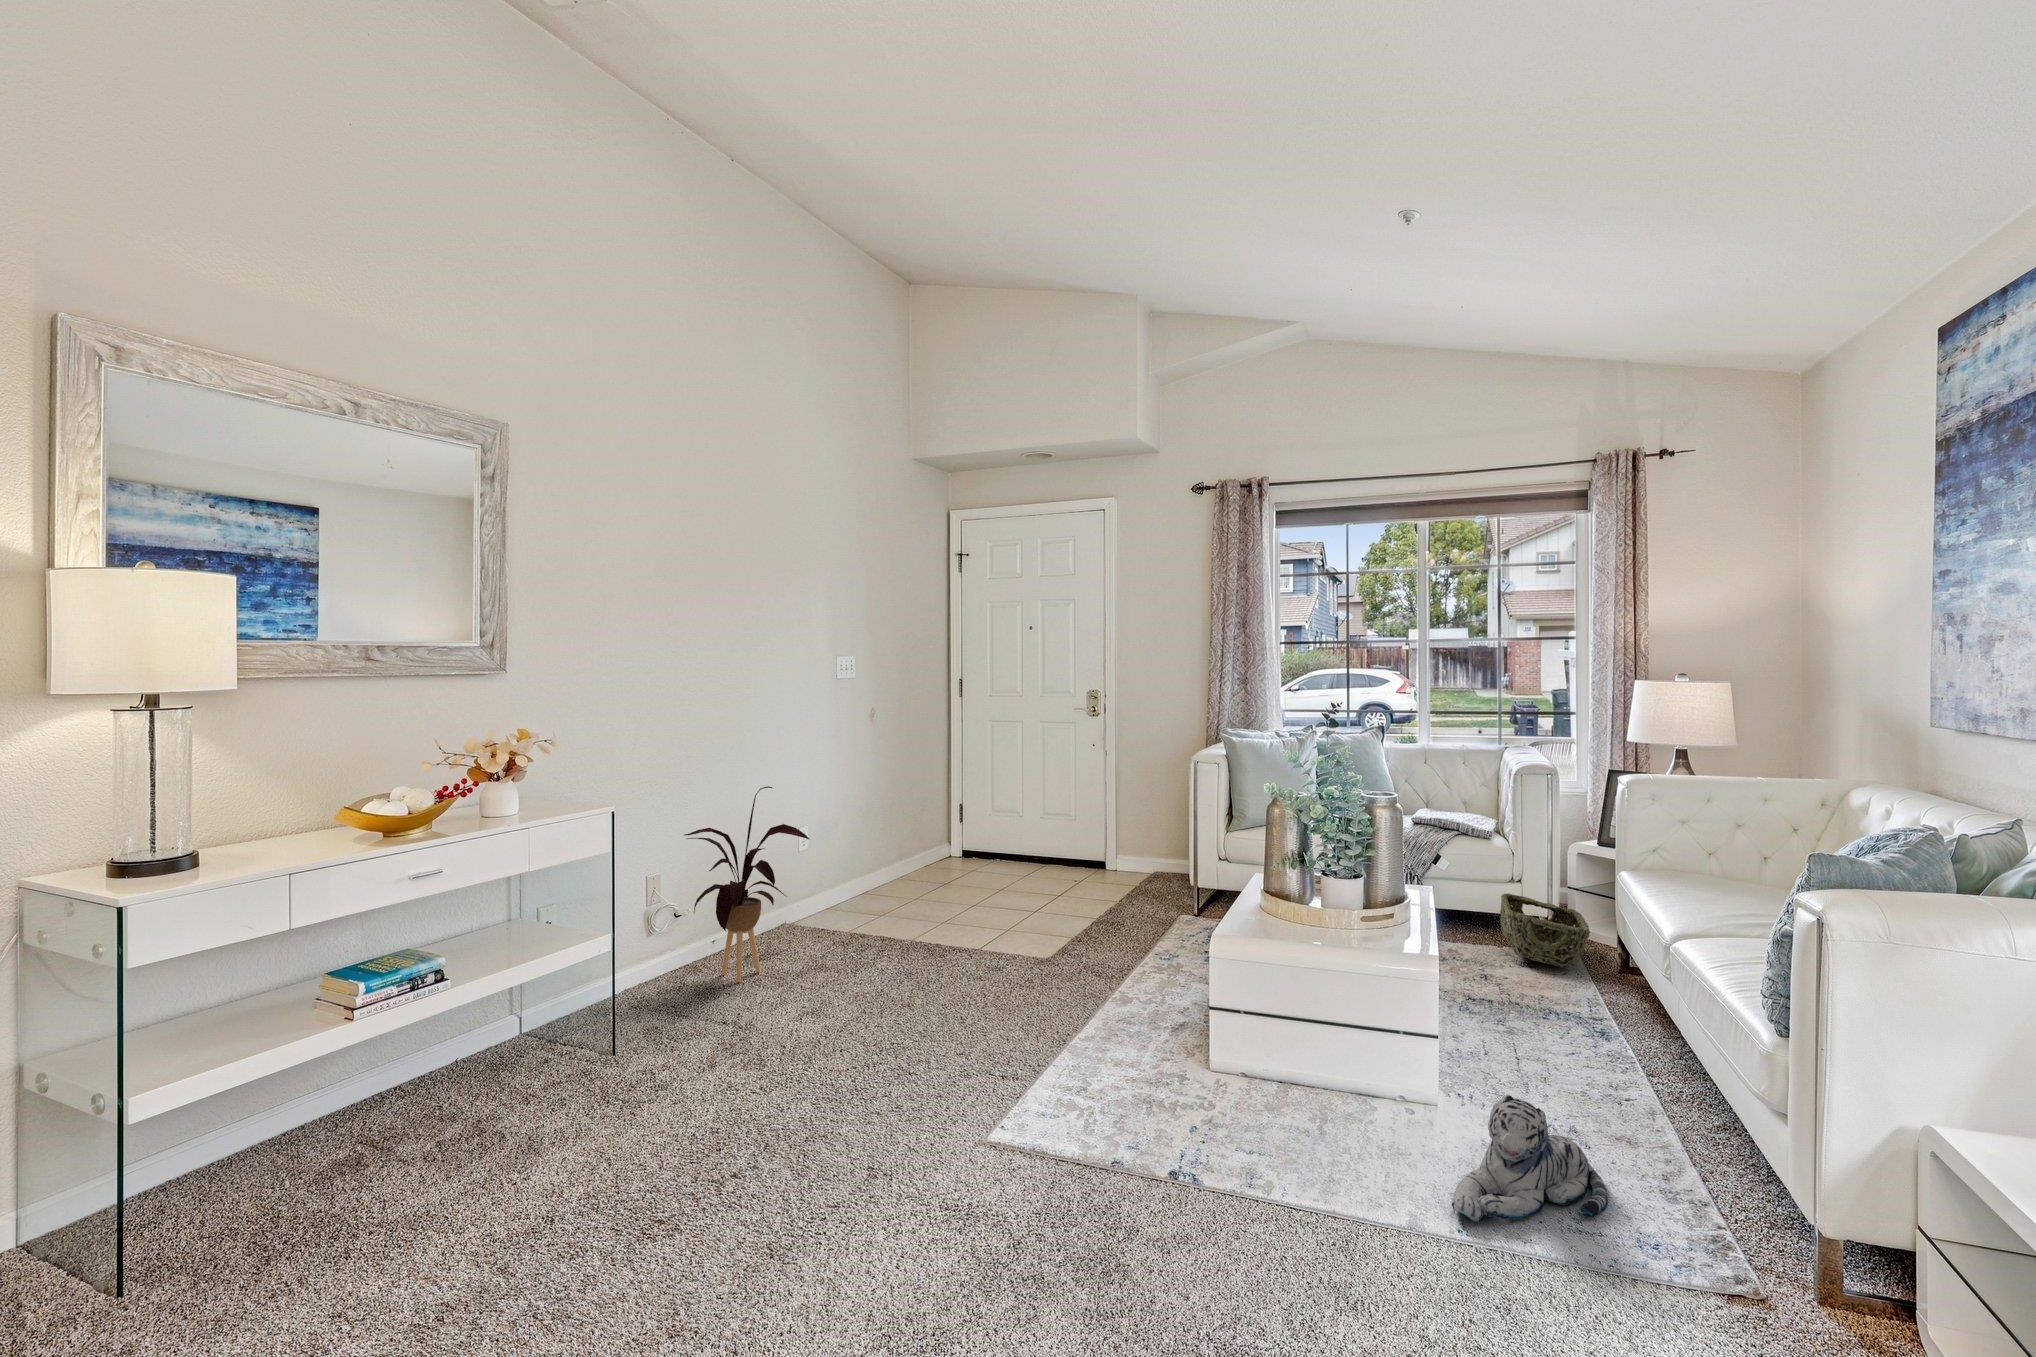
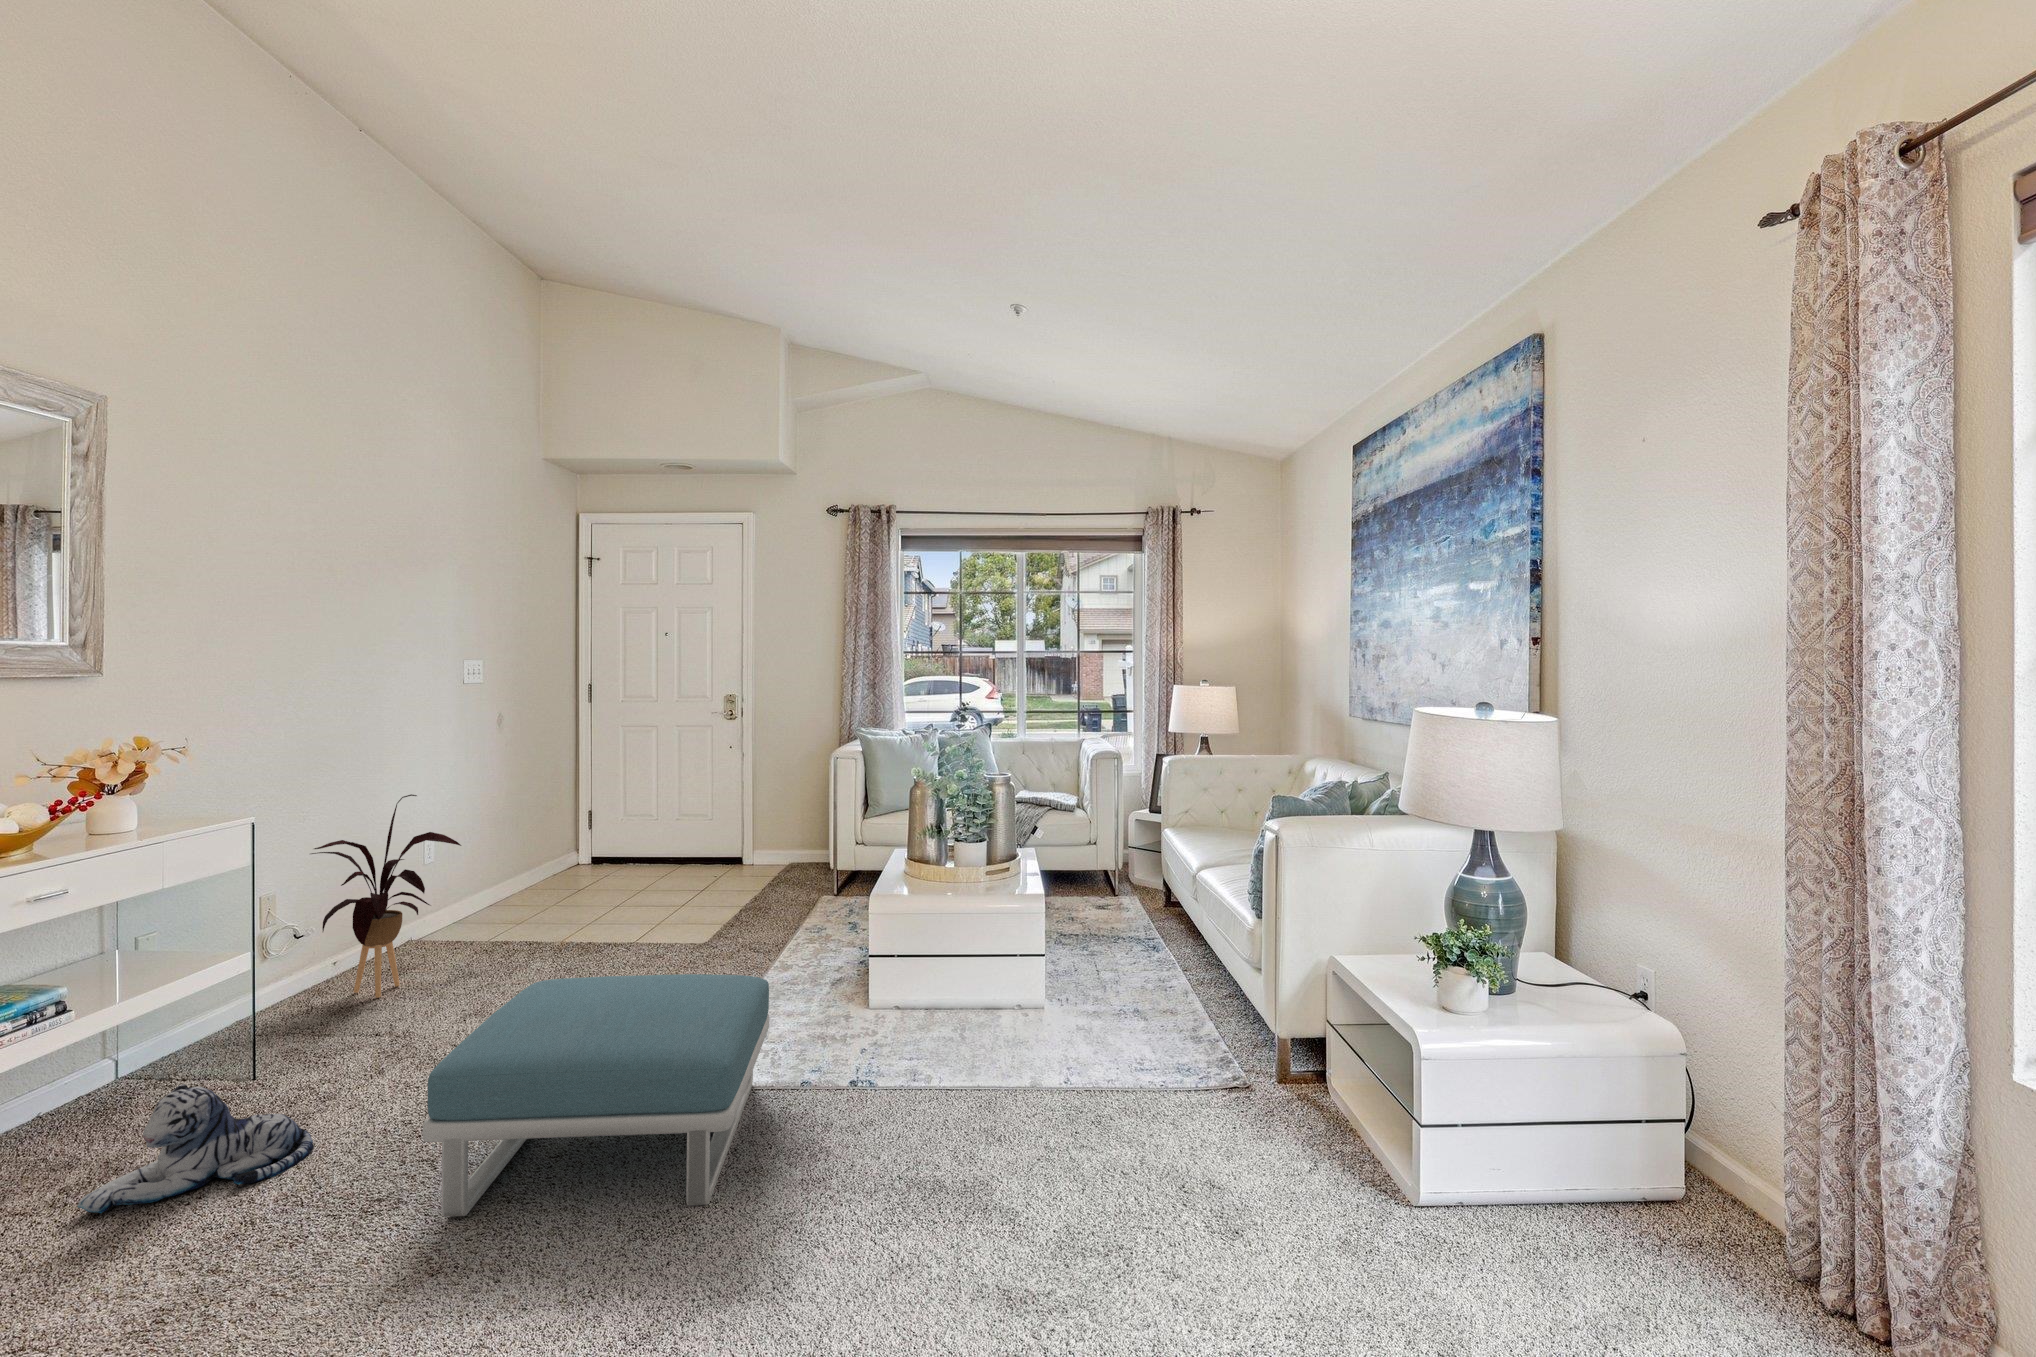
woven basket: present [1500,893,1590,967] -> none [1081,854,1144,907]
footstool: none [687,1001,1075,1317] -> present [423,974,769,1217]
plush toy: present [1452,1095,1608,1223] -> present [77,1084,314,1213]

